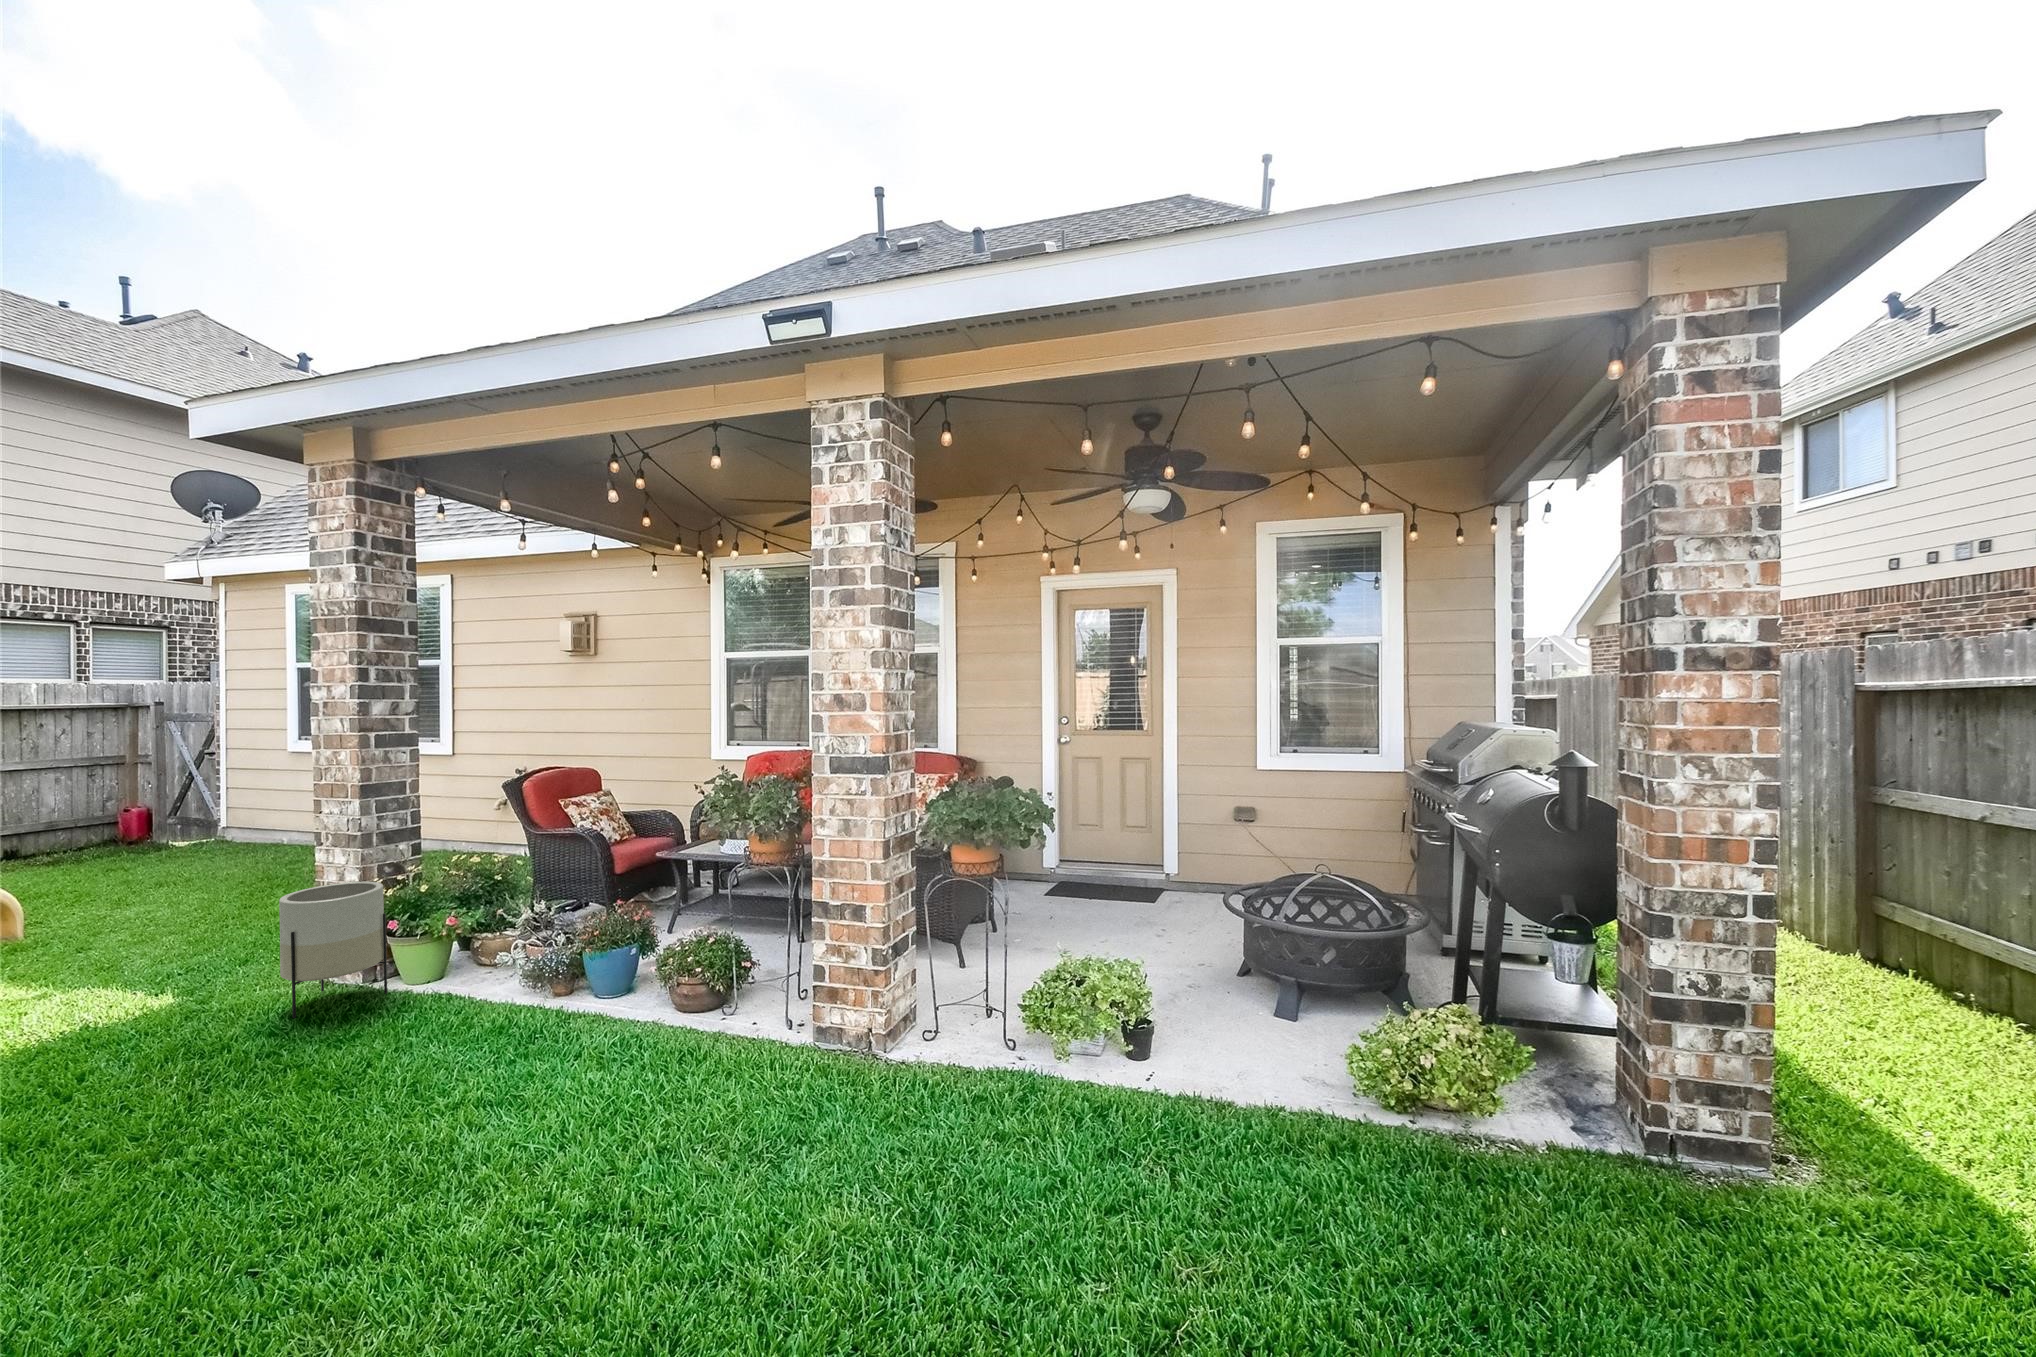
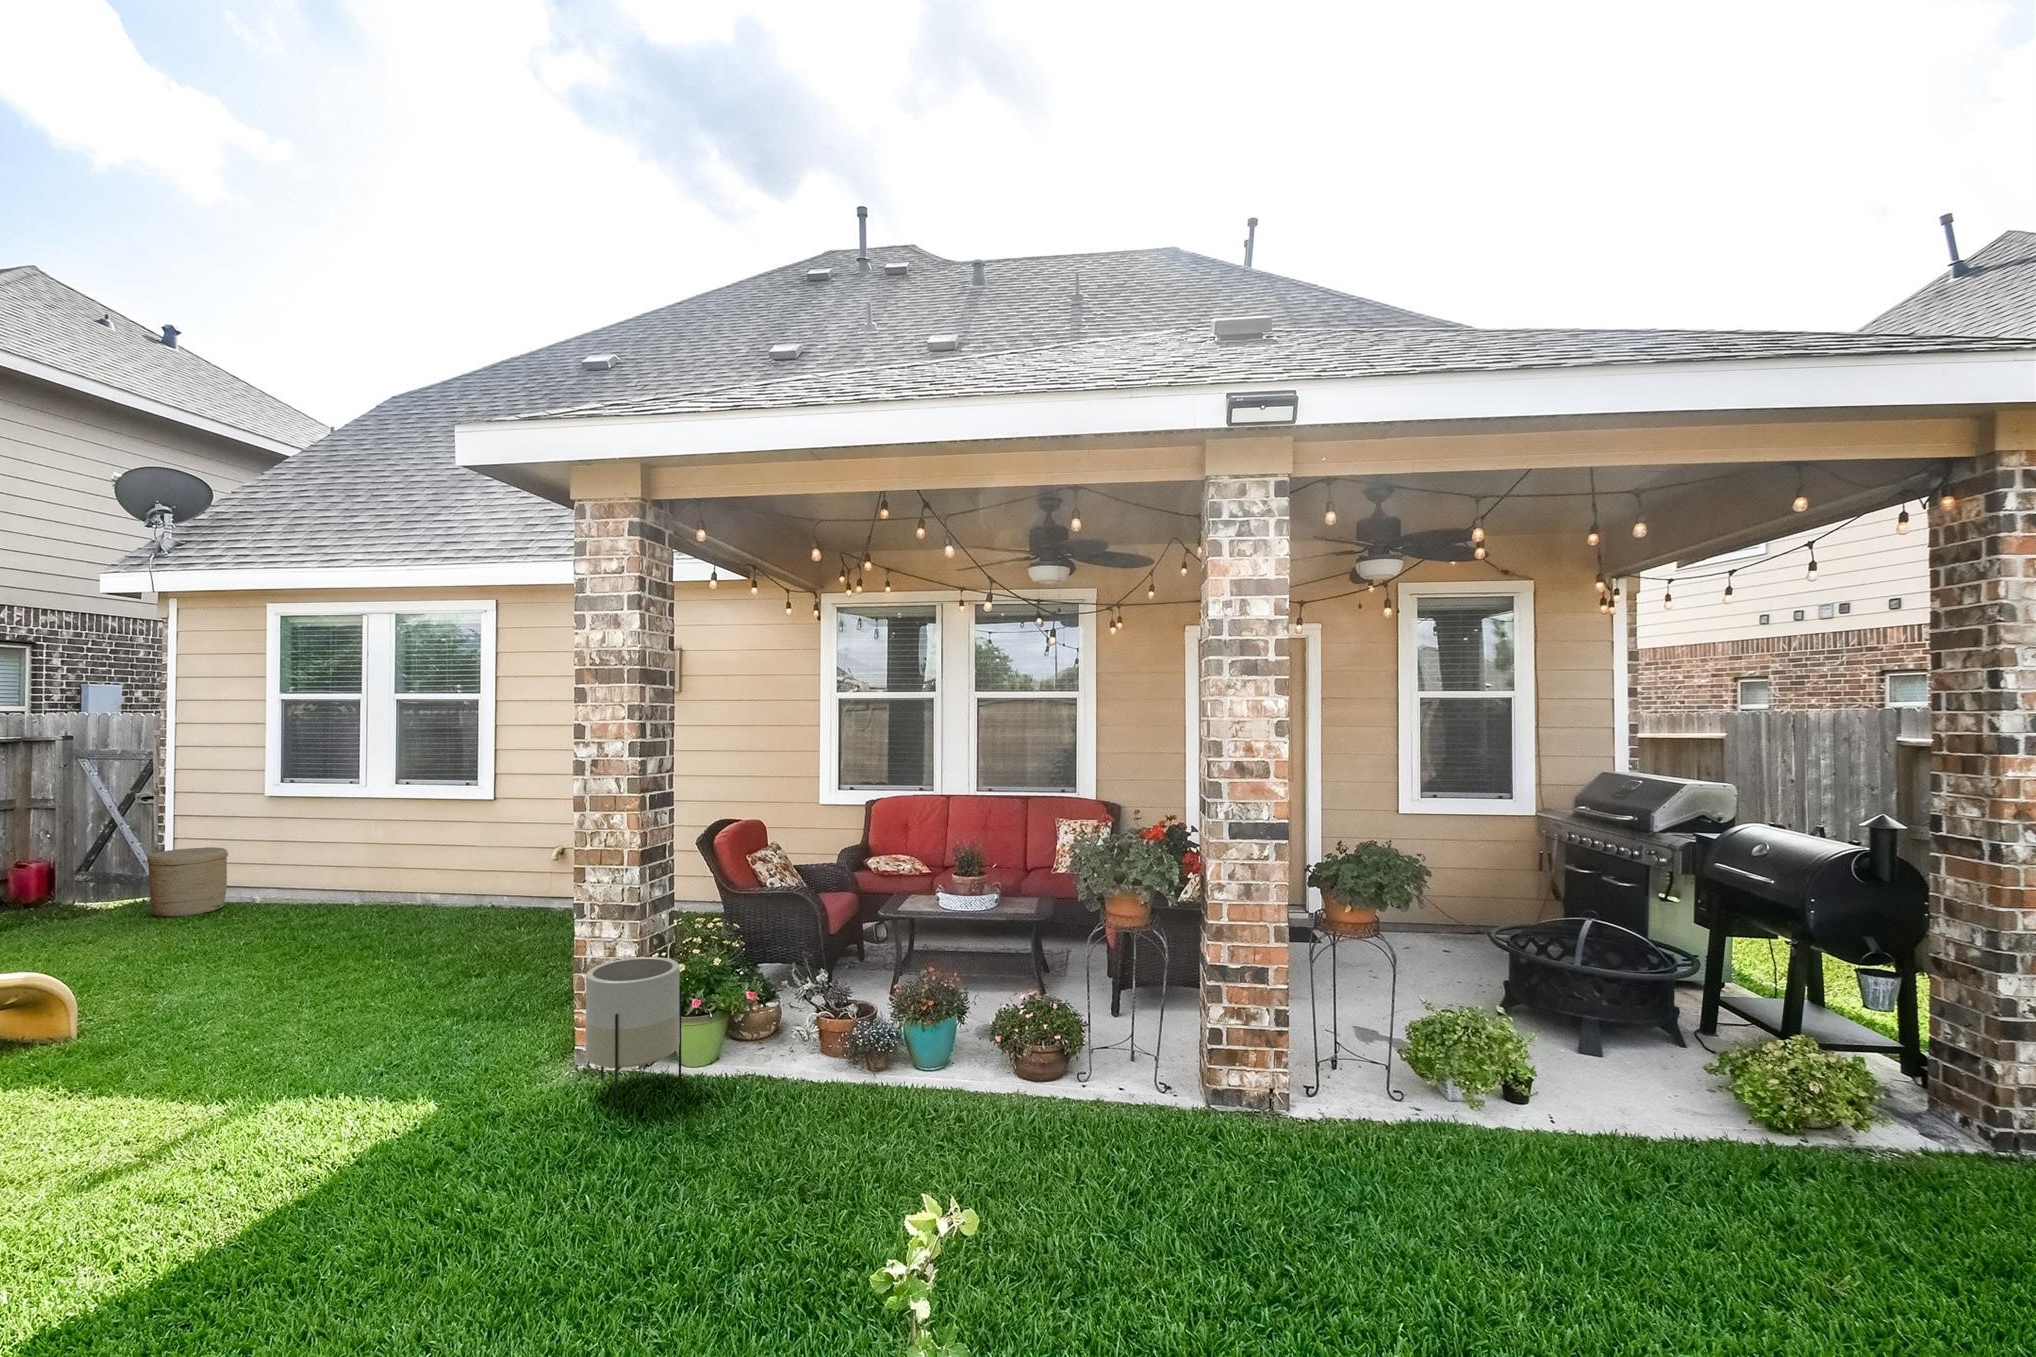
woven basket: none [203,790,273,845] -> present [147,847,228,917]

